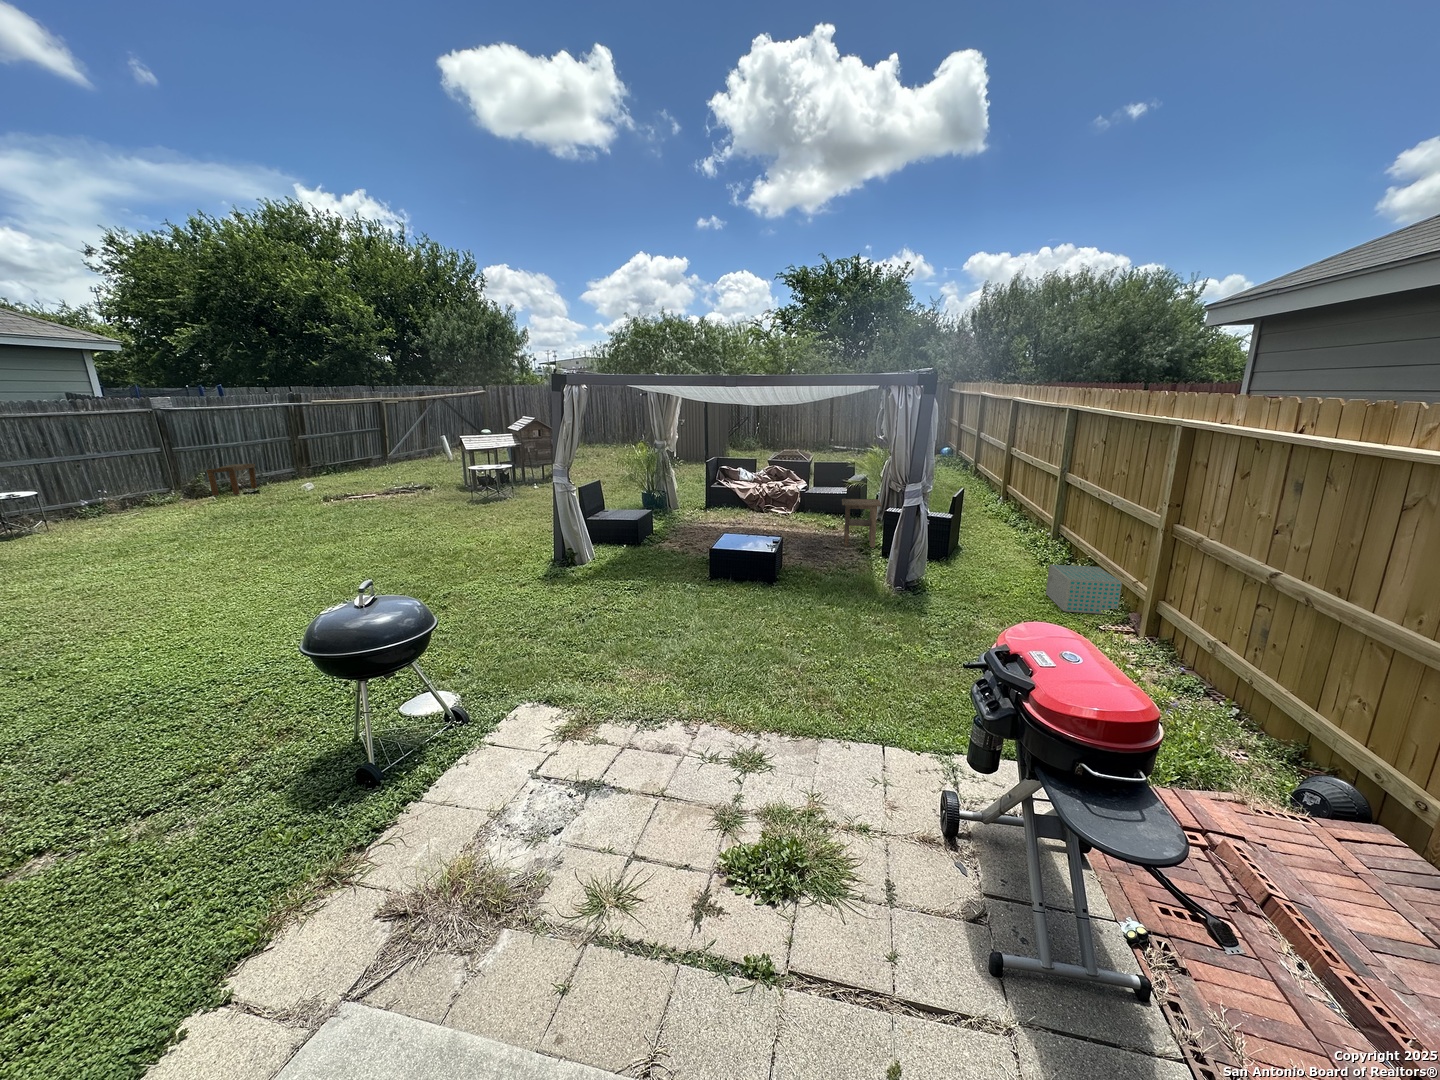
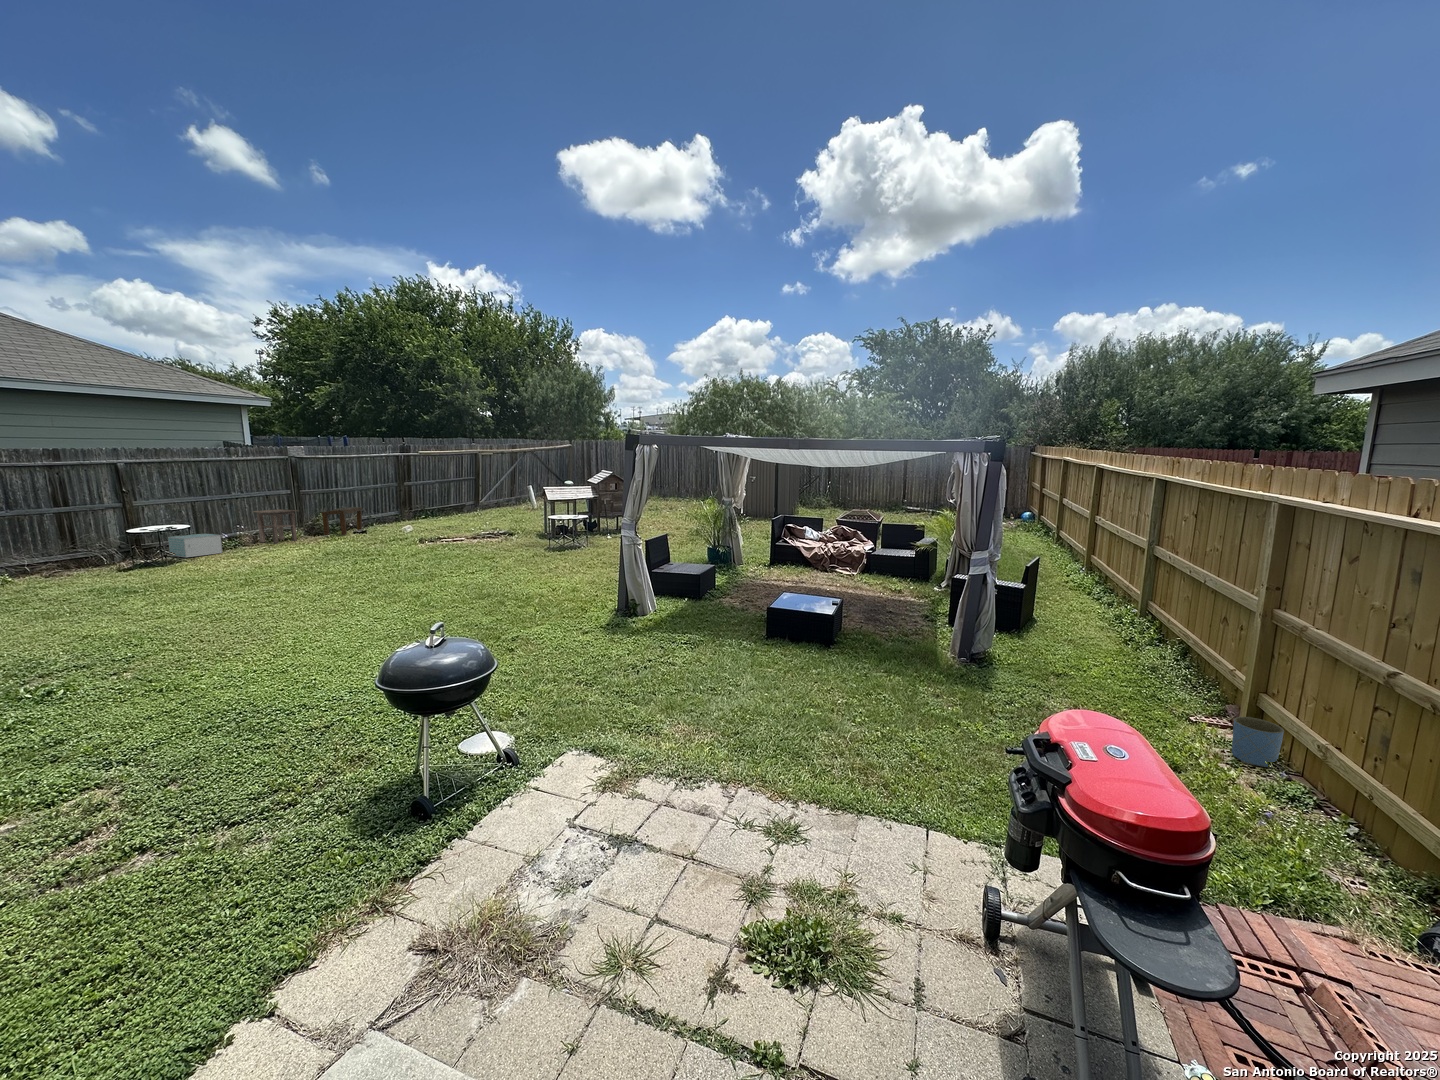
side table: present [842,499,882,547] -> present [253,509,298,543]
storage box: present [1046,565,1122,614] -> present [168,534,222,557]
planter: none [1129,622,1173,664] -> present [1232,717,1284,768]

